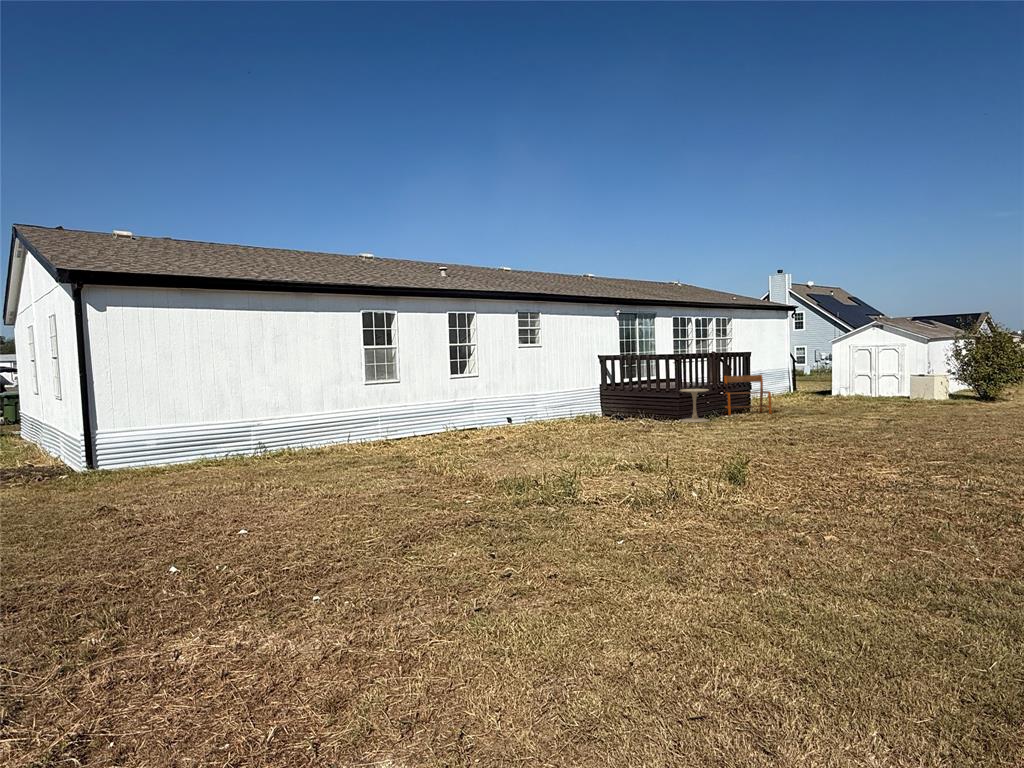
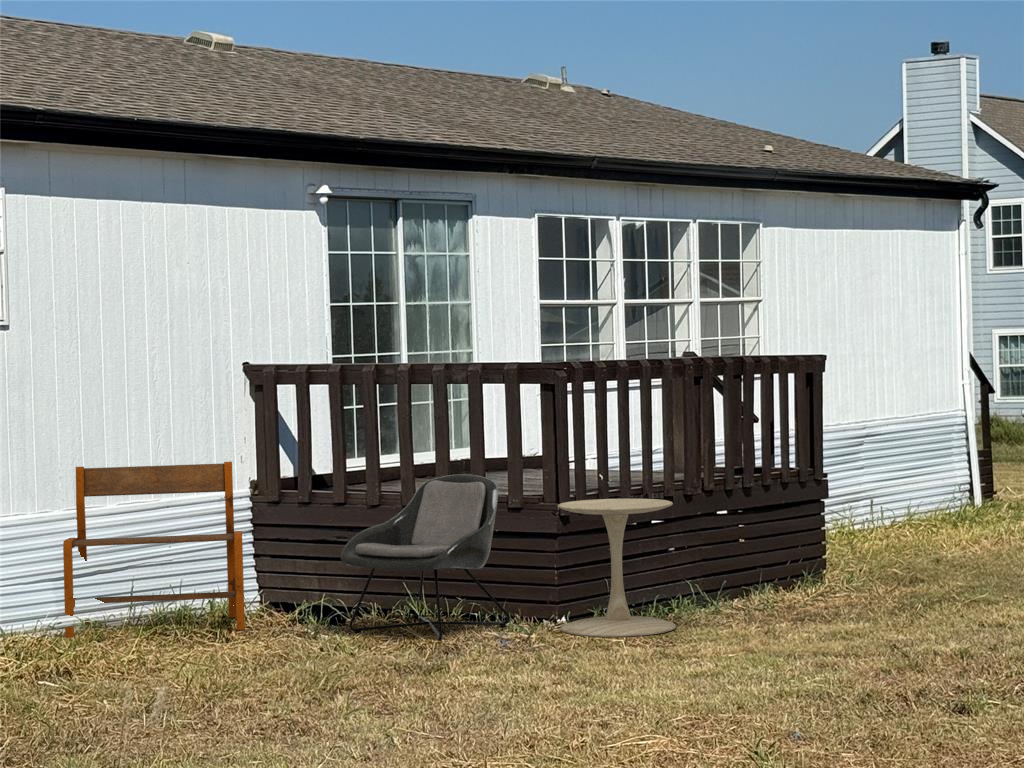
bench: present [724,375,772,415] -> present [63,462,245,638]
lounge chair: none [625,383,667,422] -> present [341,474,510,640]

